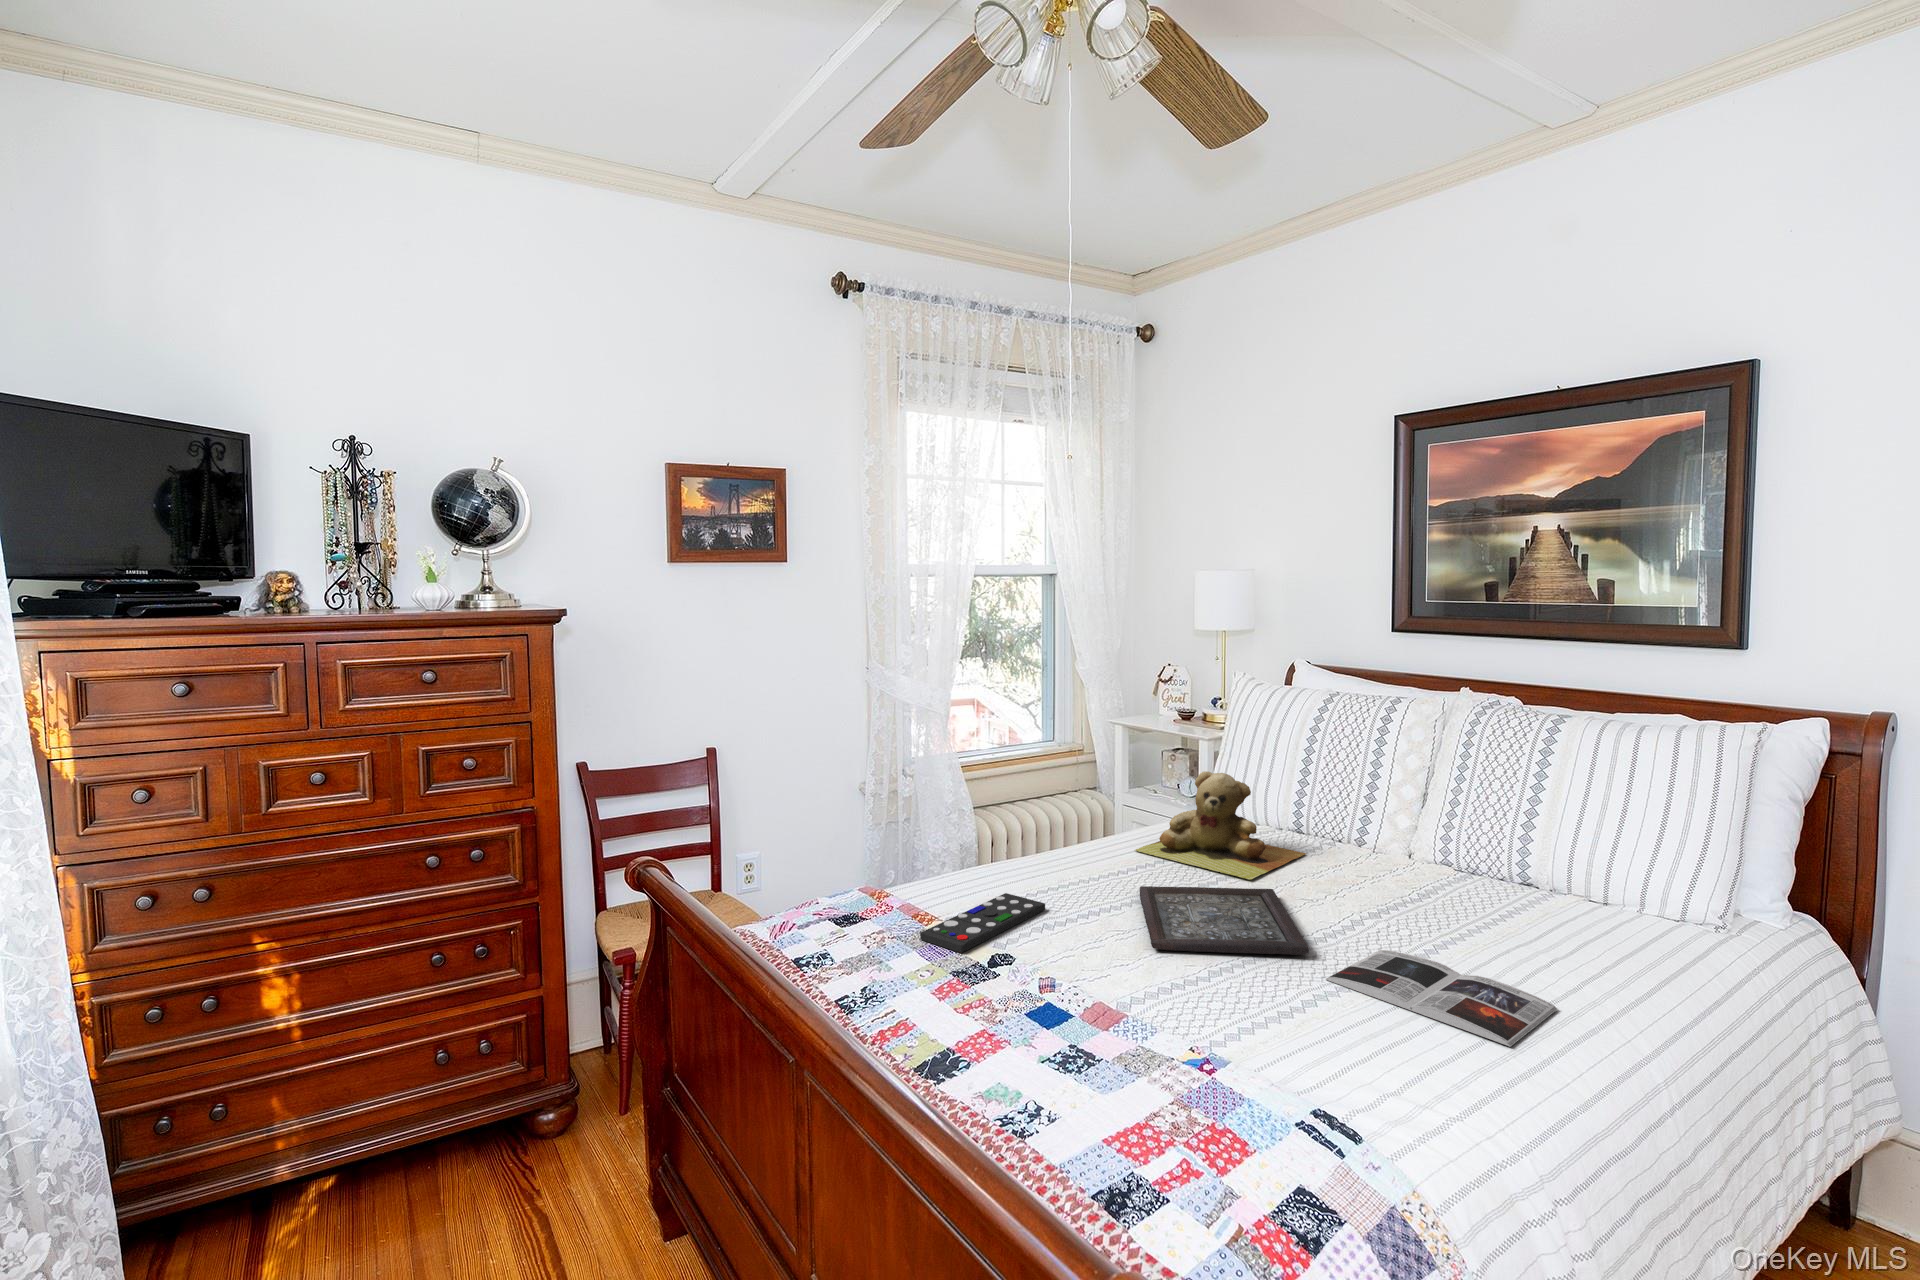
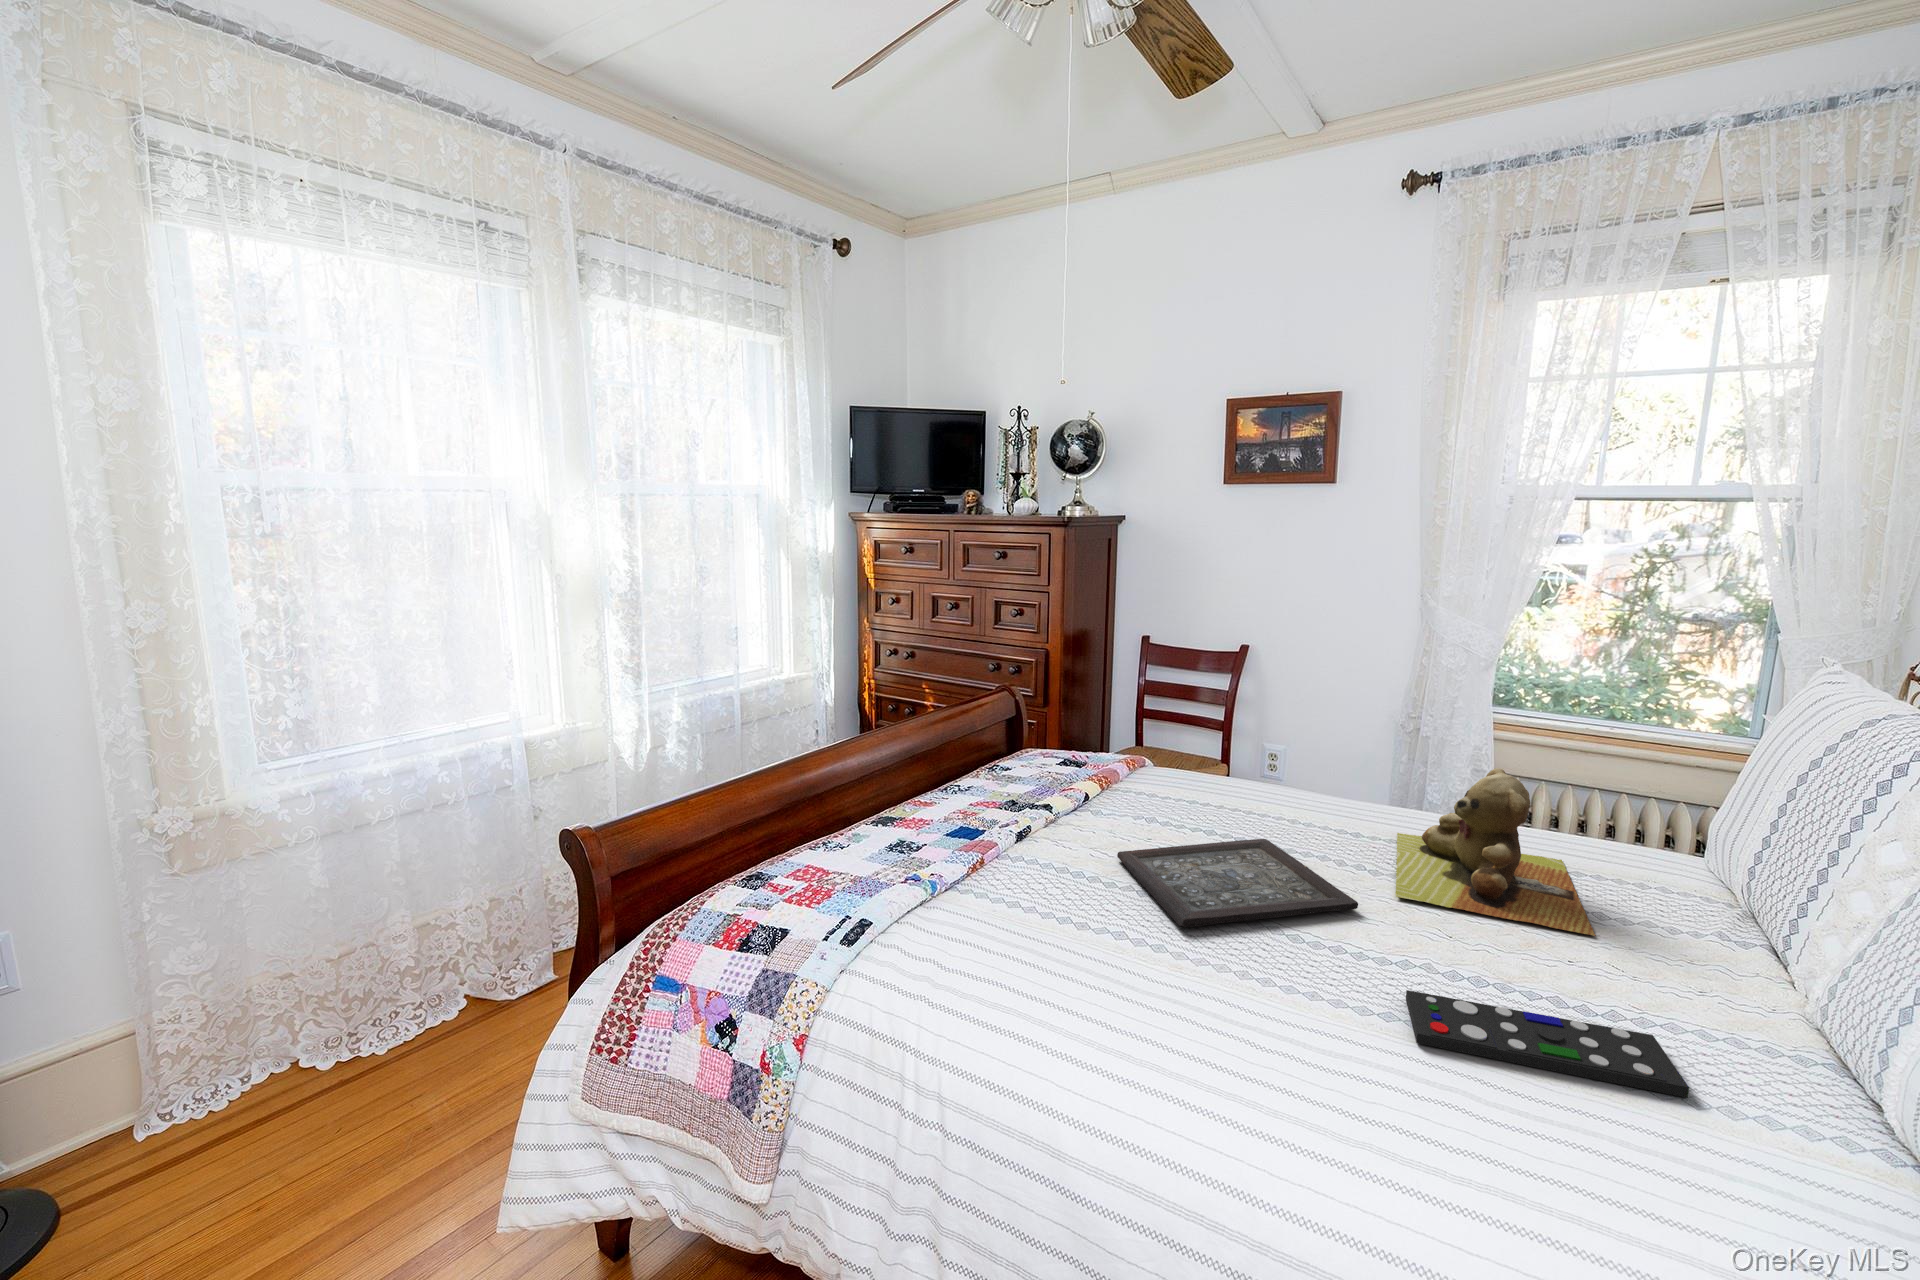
remote control: present [920,893,1045,953] -> present [1406,990,1689,1098]
magazine: present [1326,950,1557,1047] -> none [1050,939,1255,1094]

